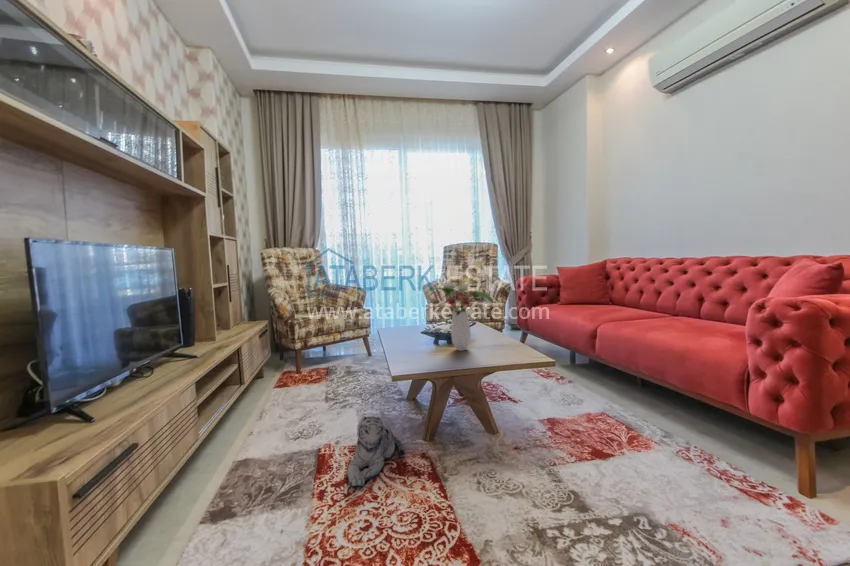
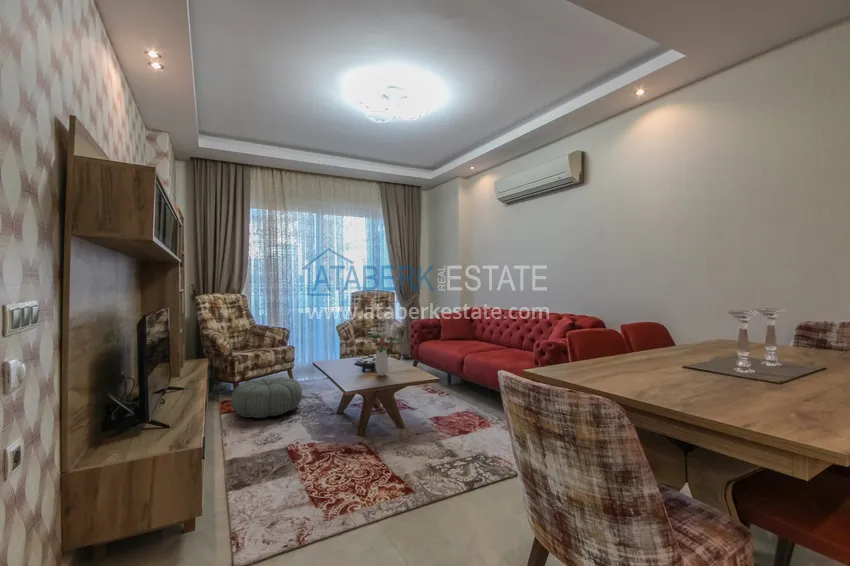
pouf: none [282,345,368,397] -> present [231,377,302,418]
plush toy: present [347,416,405,486] -> none [314,420,348,463]

